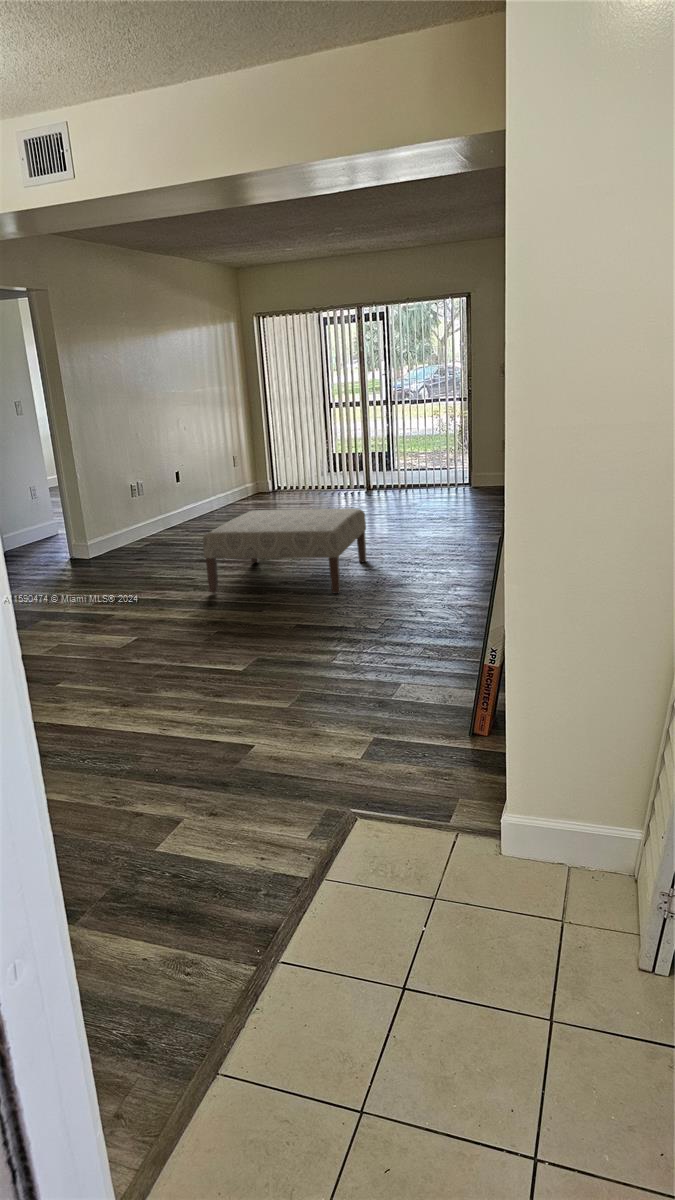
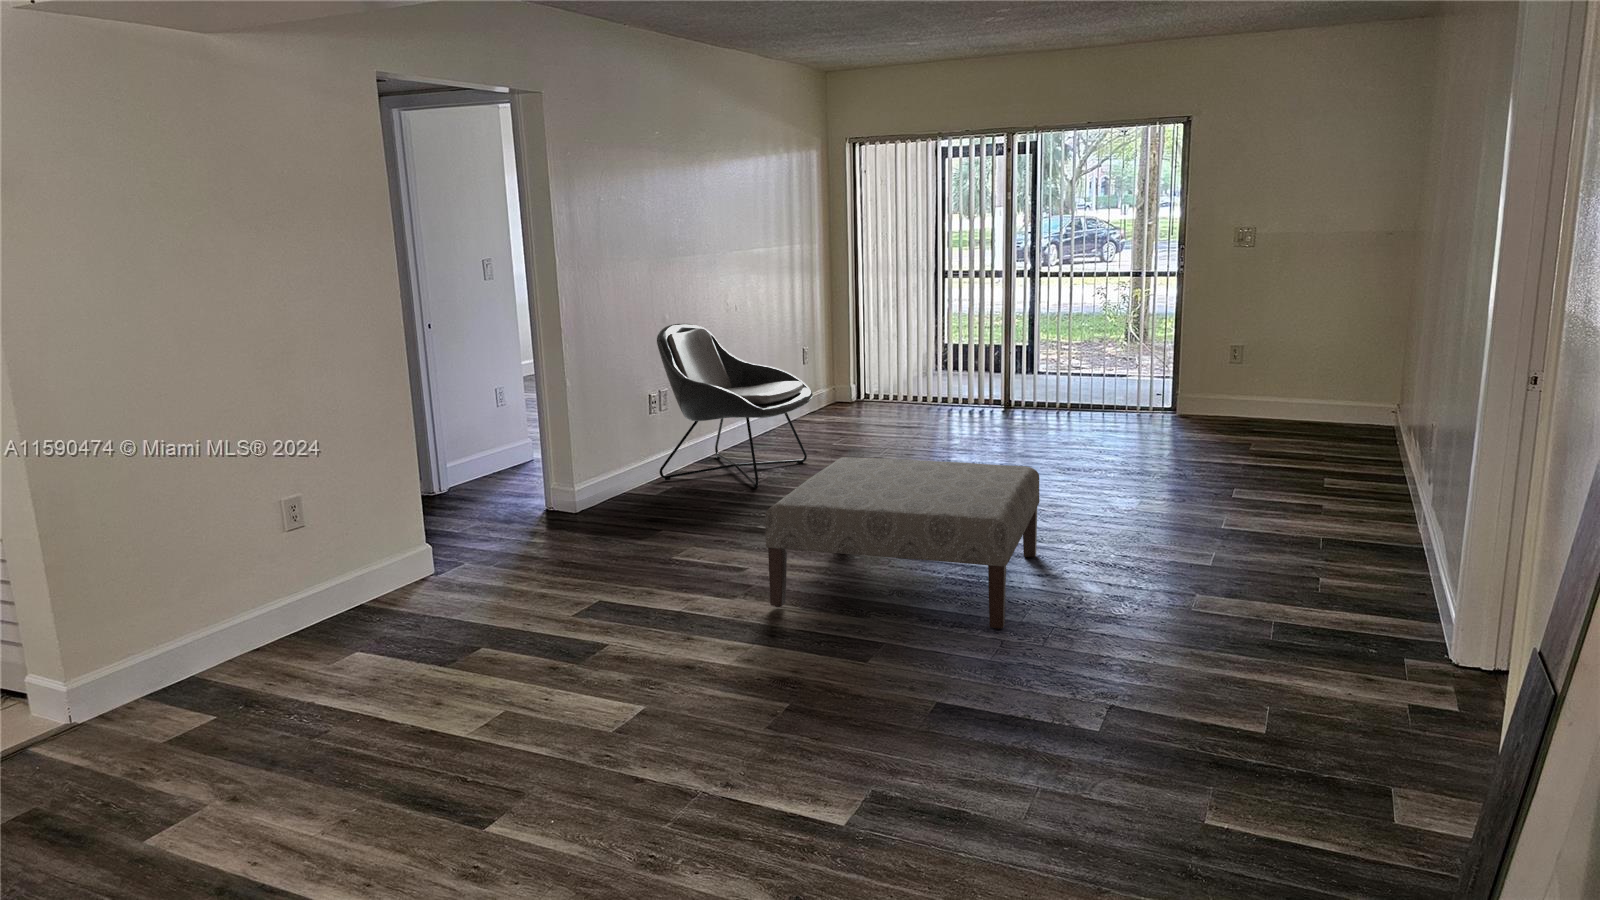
lounge chair: none [135,440,238,540] -> present [657,324,813,488]

